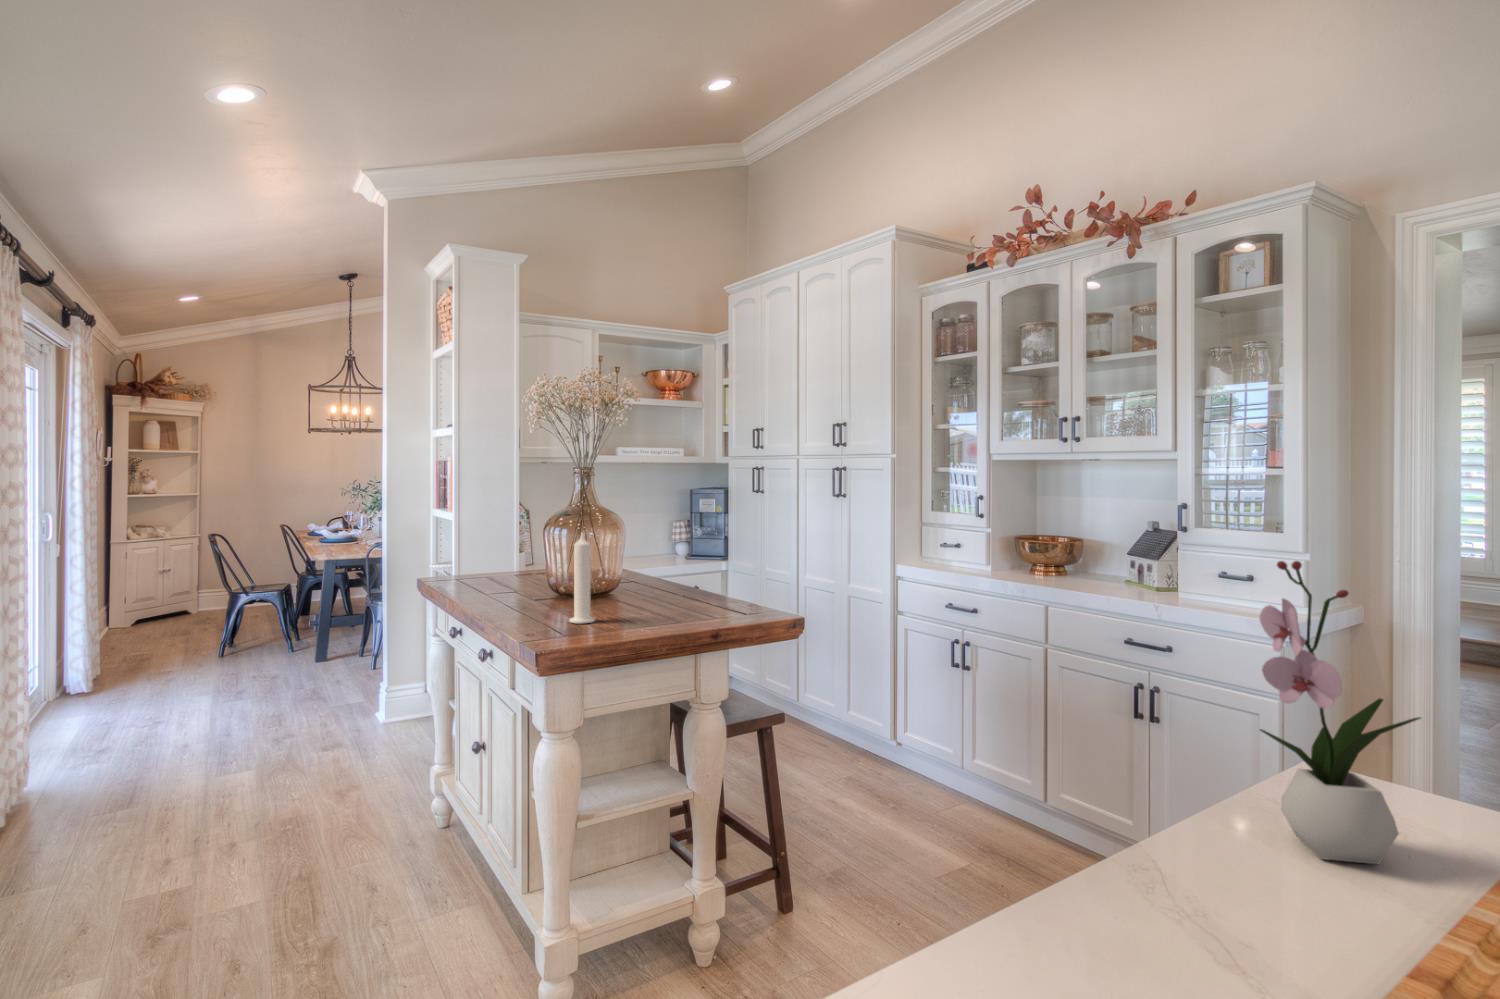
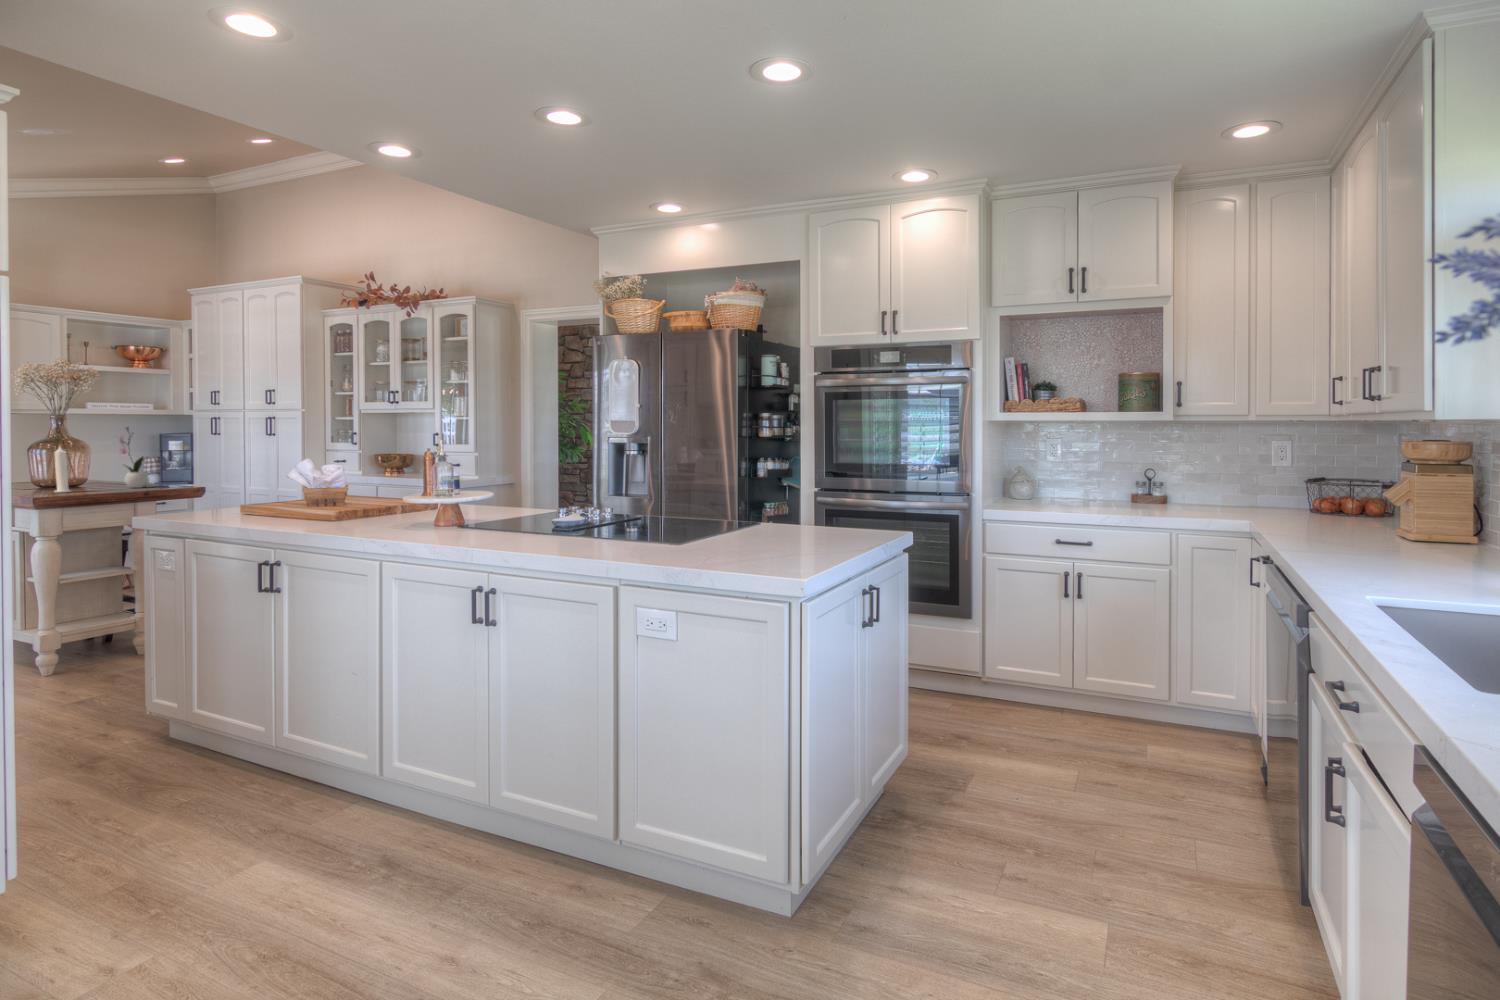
flower arrangement: present [1260,561,1420,864] -> present [119,427,149,488]

